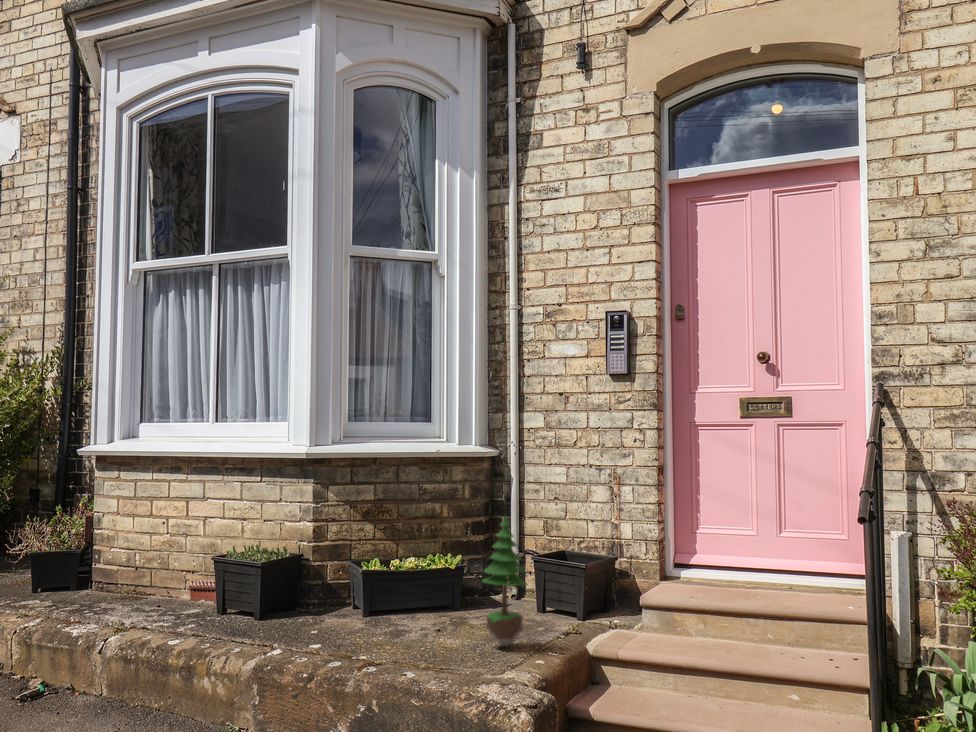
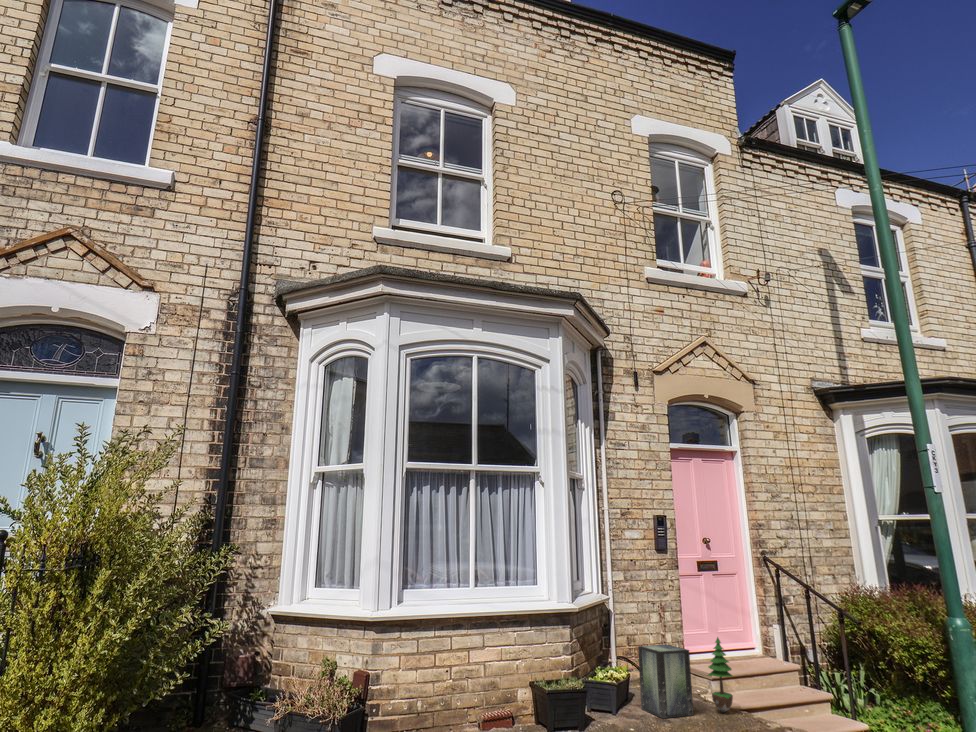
storage box: none [395,523,480,640] -> present [638,644,694,718]

